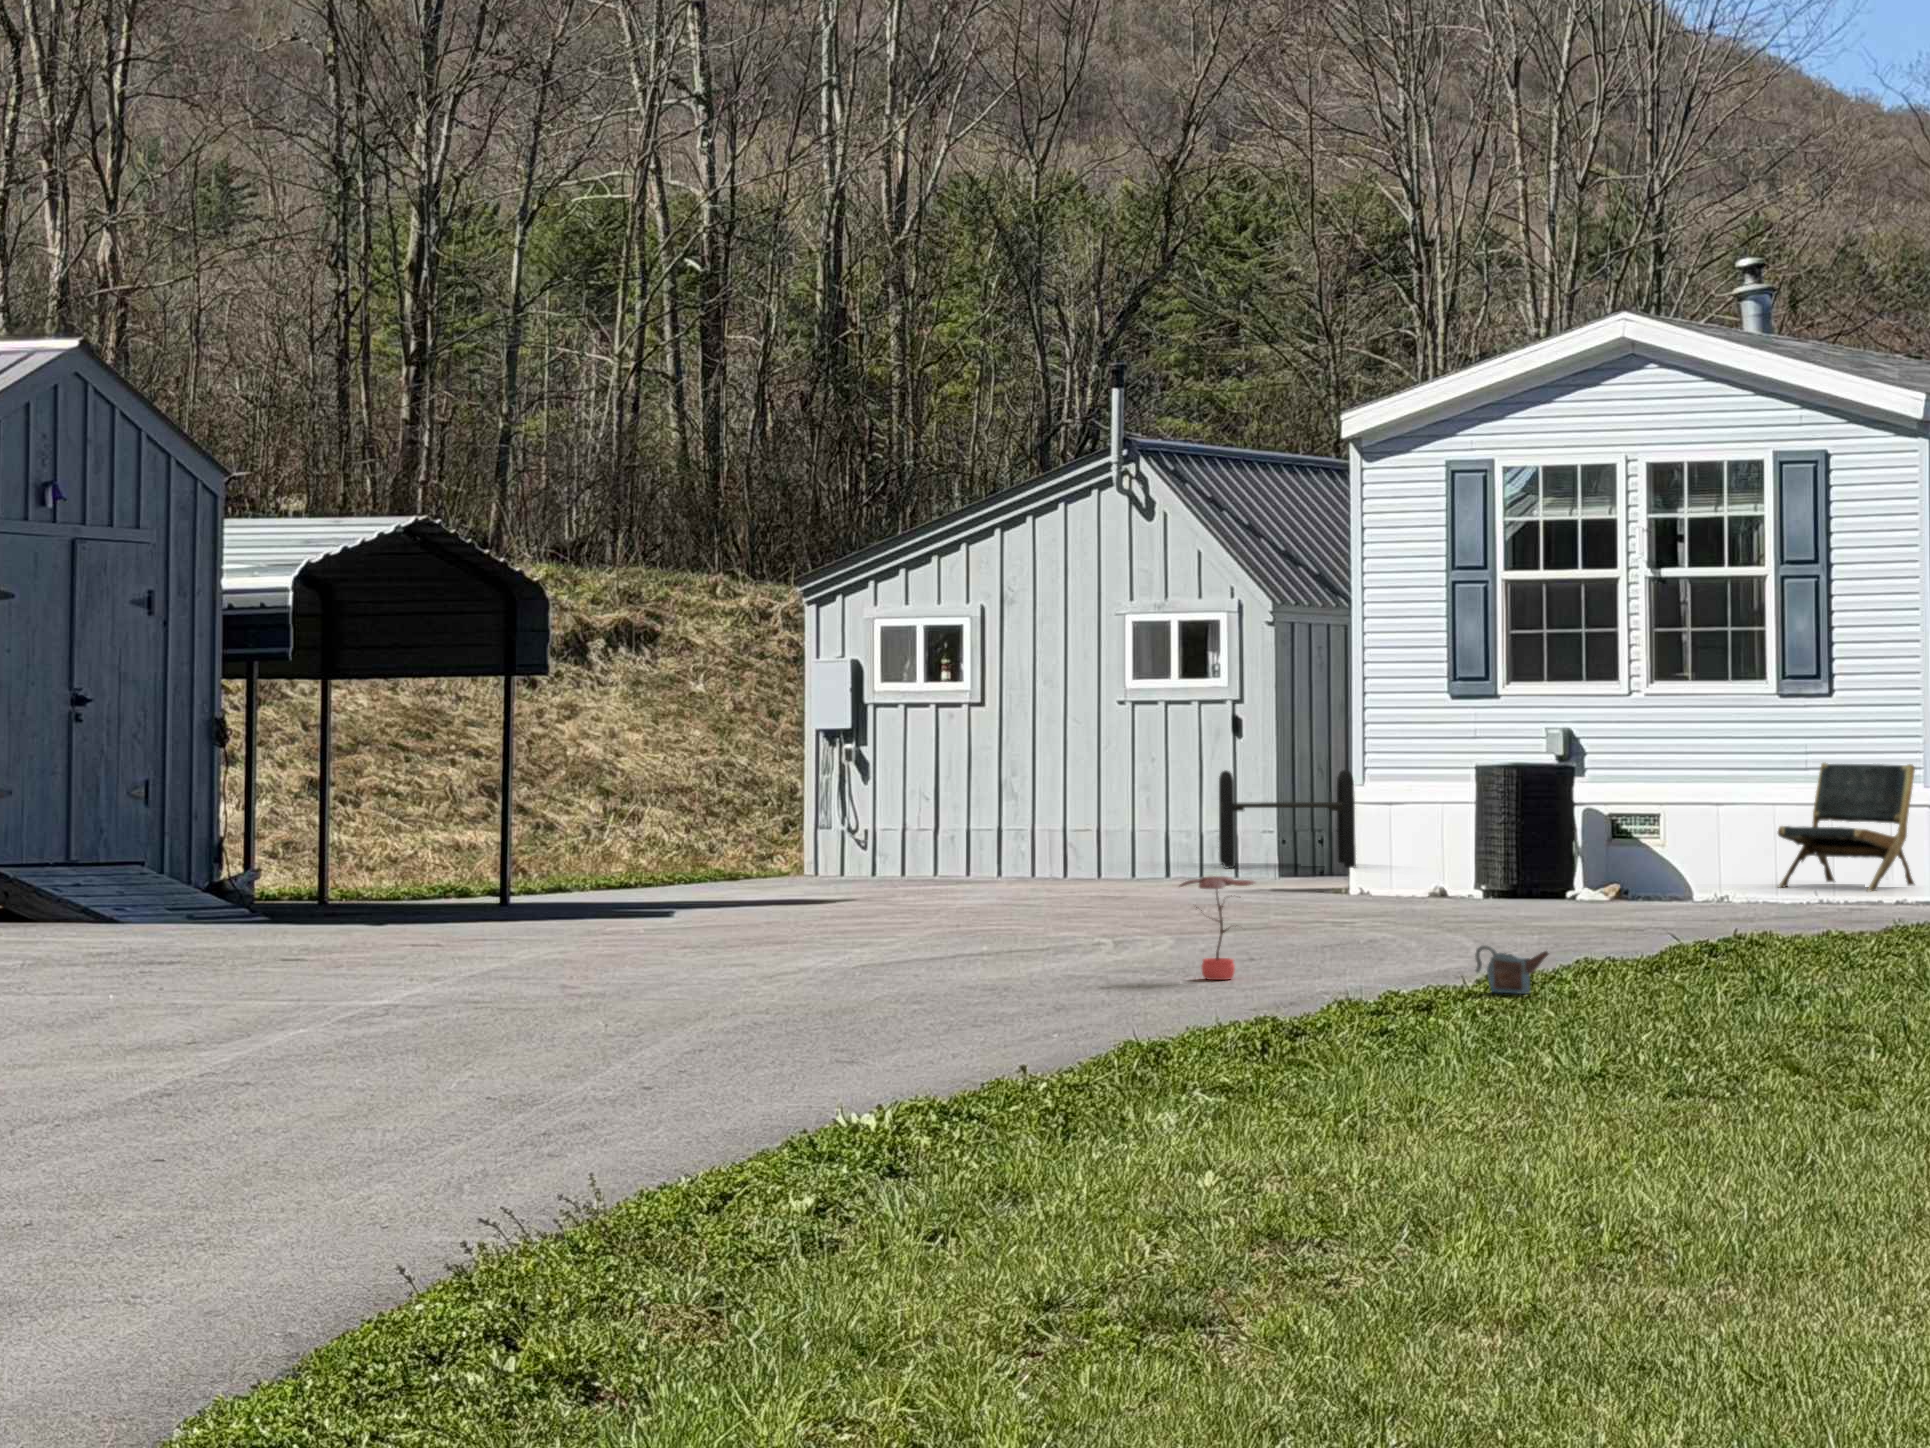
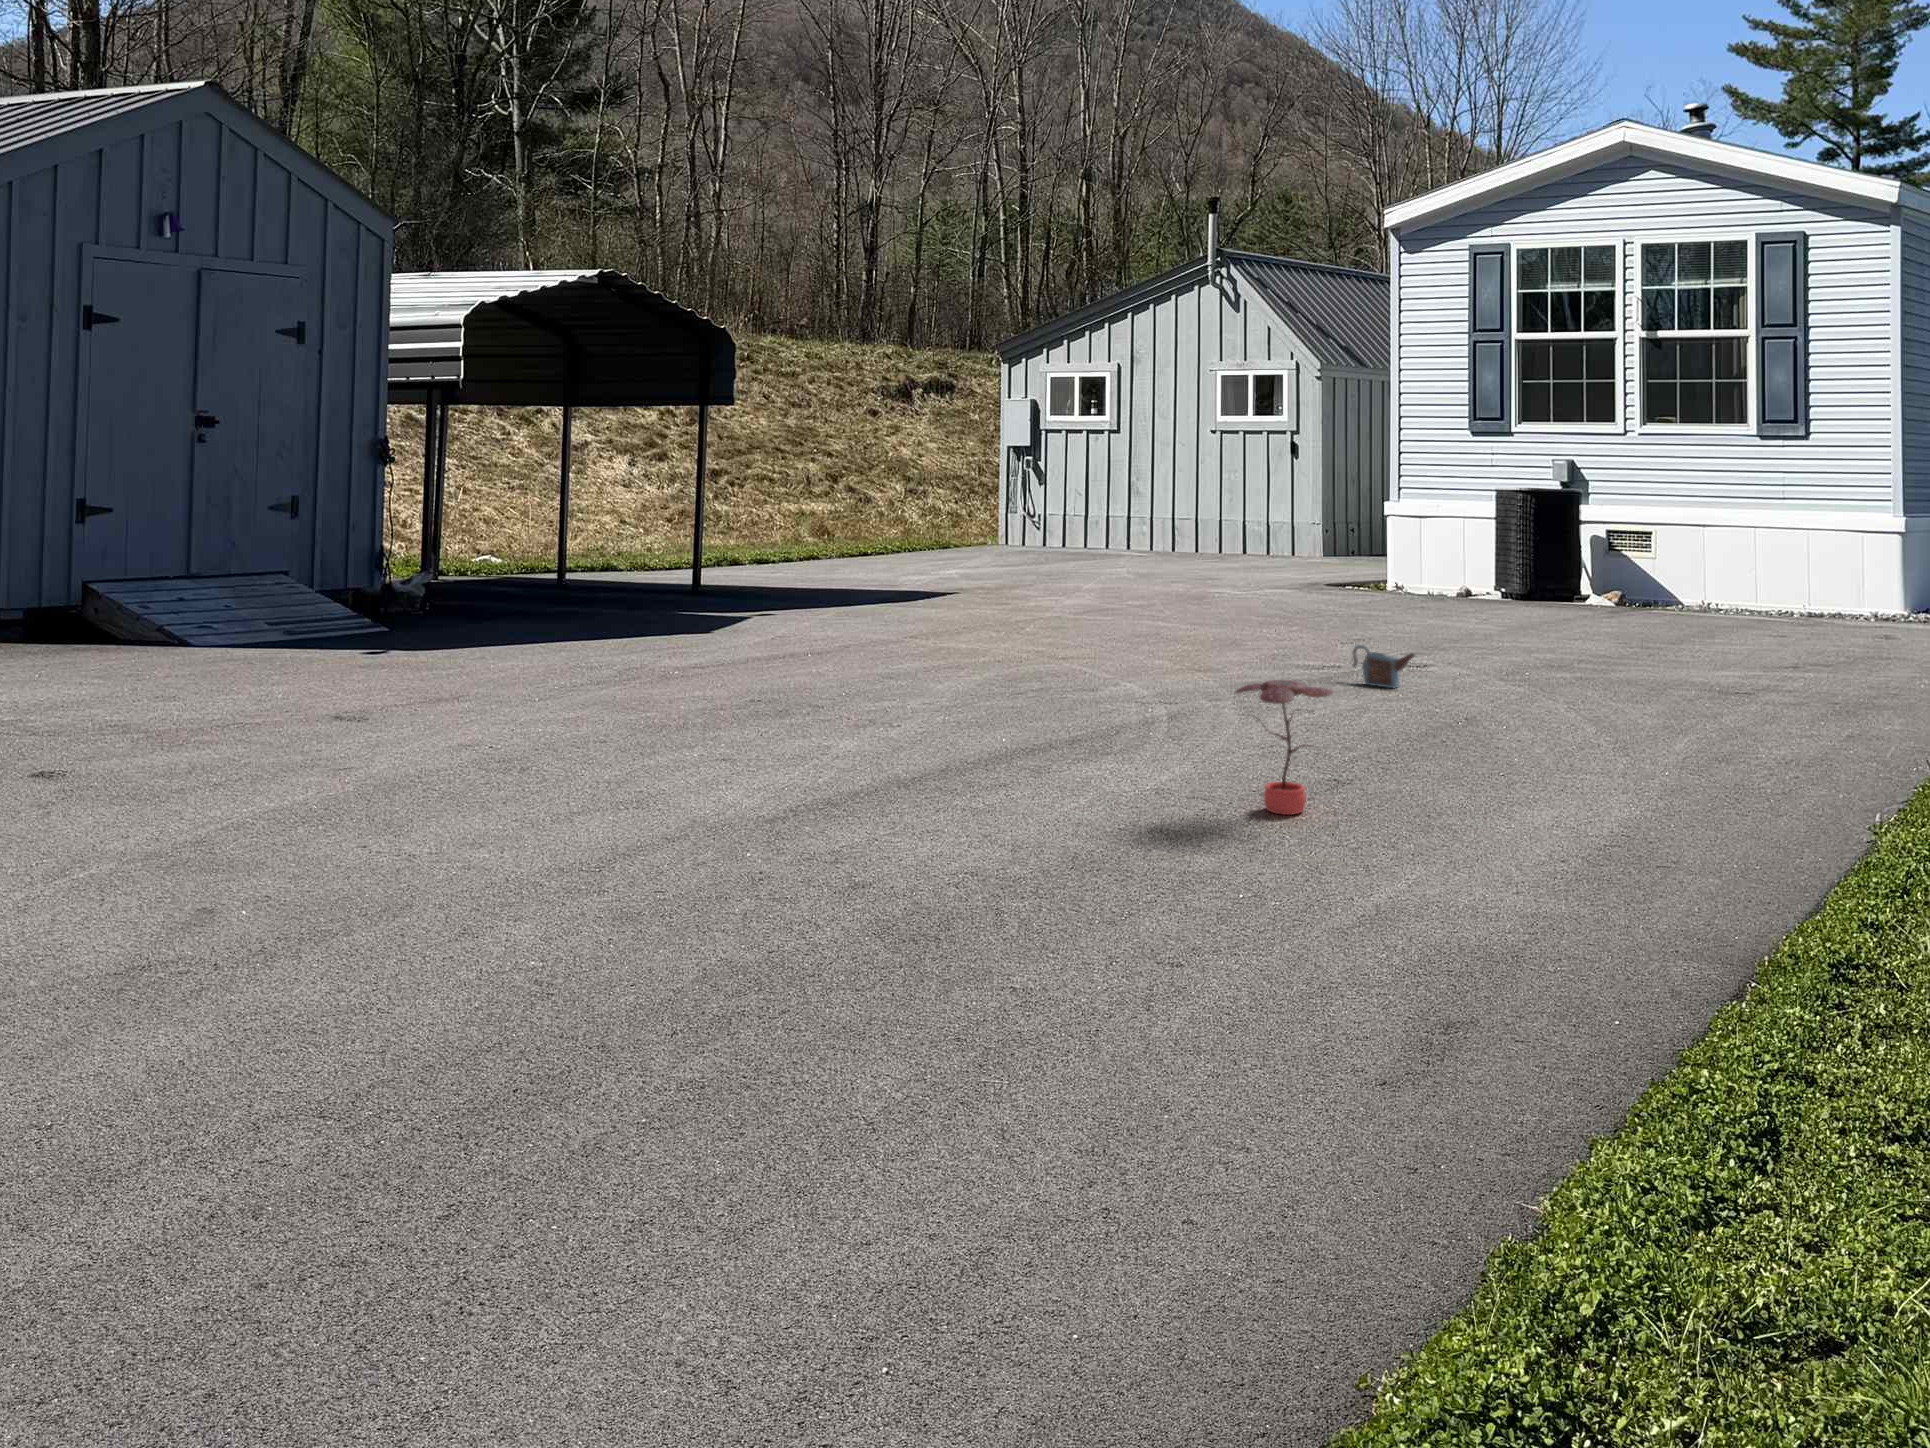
lounge chair: present [1777,763,1915,891] -> none [1774,494,1897,612]
bench: present [1219,770,1356,868] -> none [1285,488,1394,566]
watering can: present [1475,945,1549,994] -> present [1353,645,1414,688]

